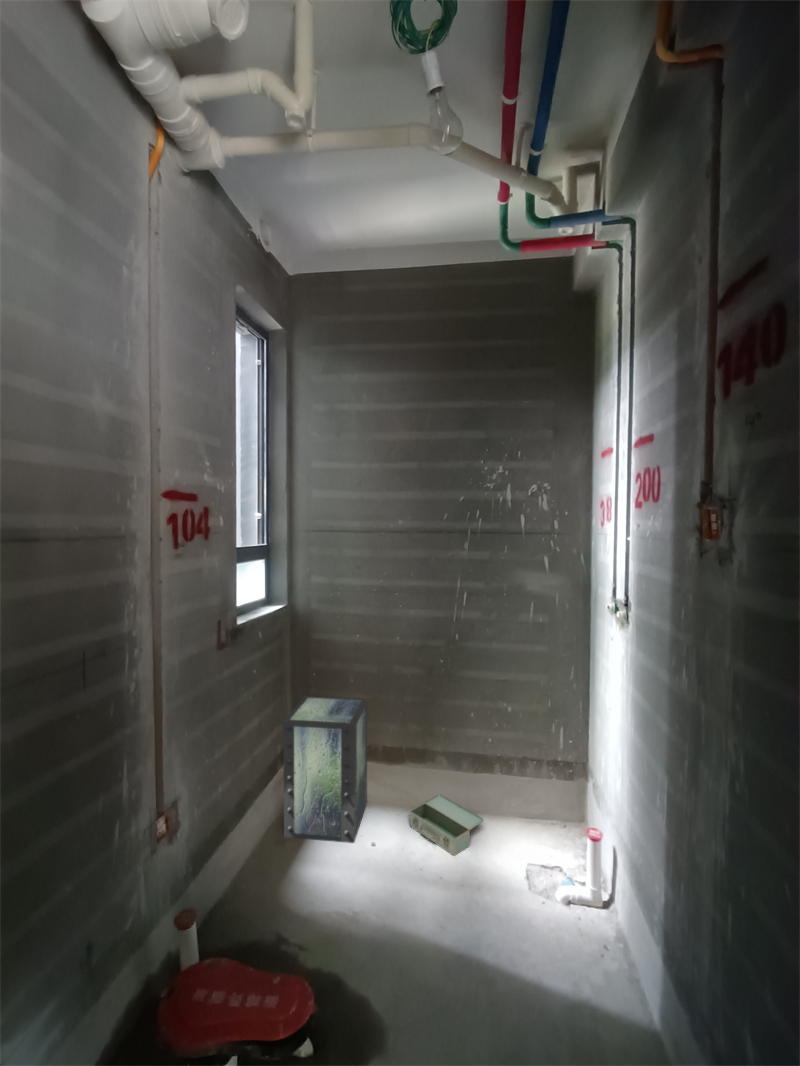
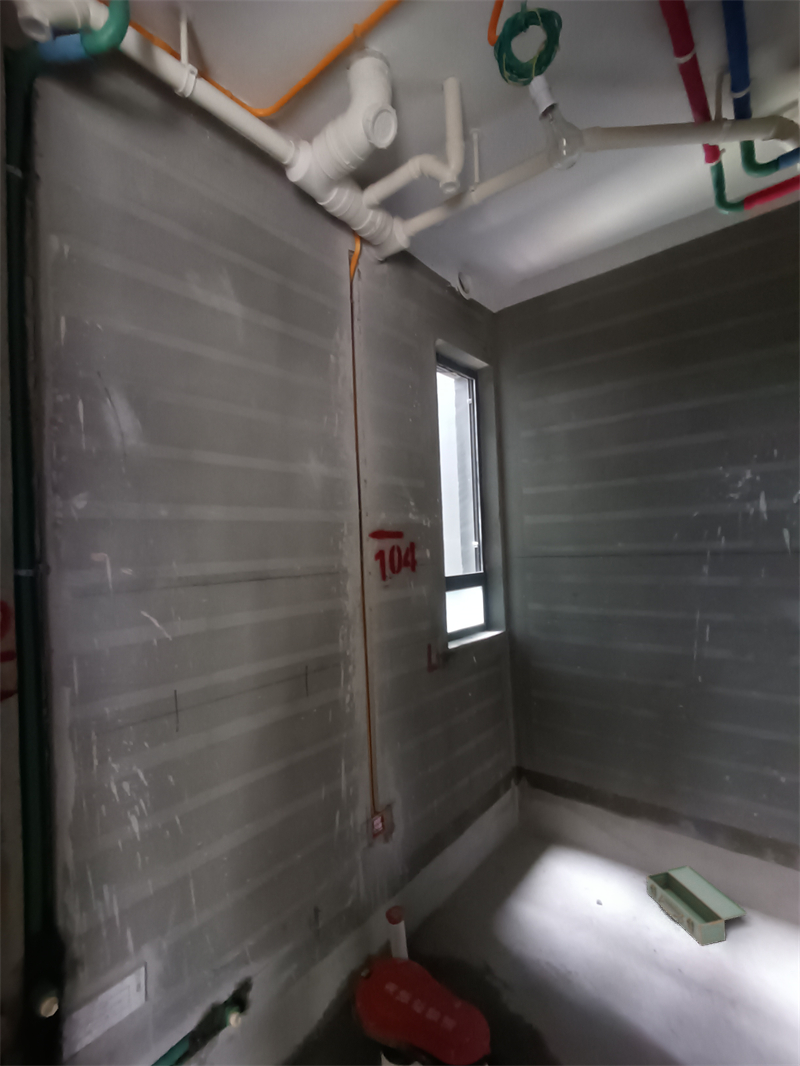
storage box: present [283,696,367,843] -> none [500,726,599,894]

